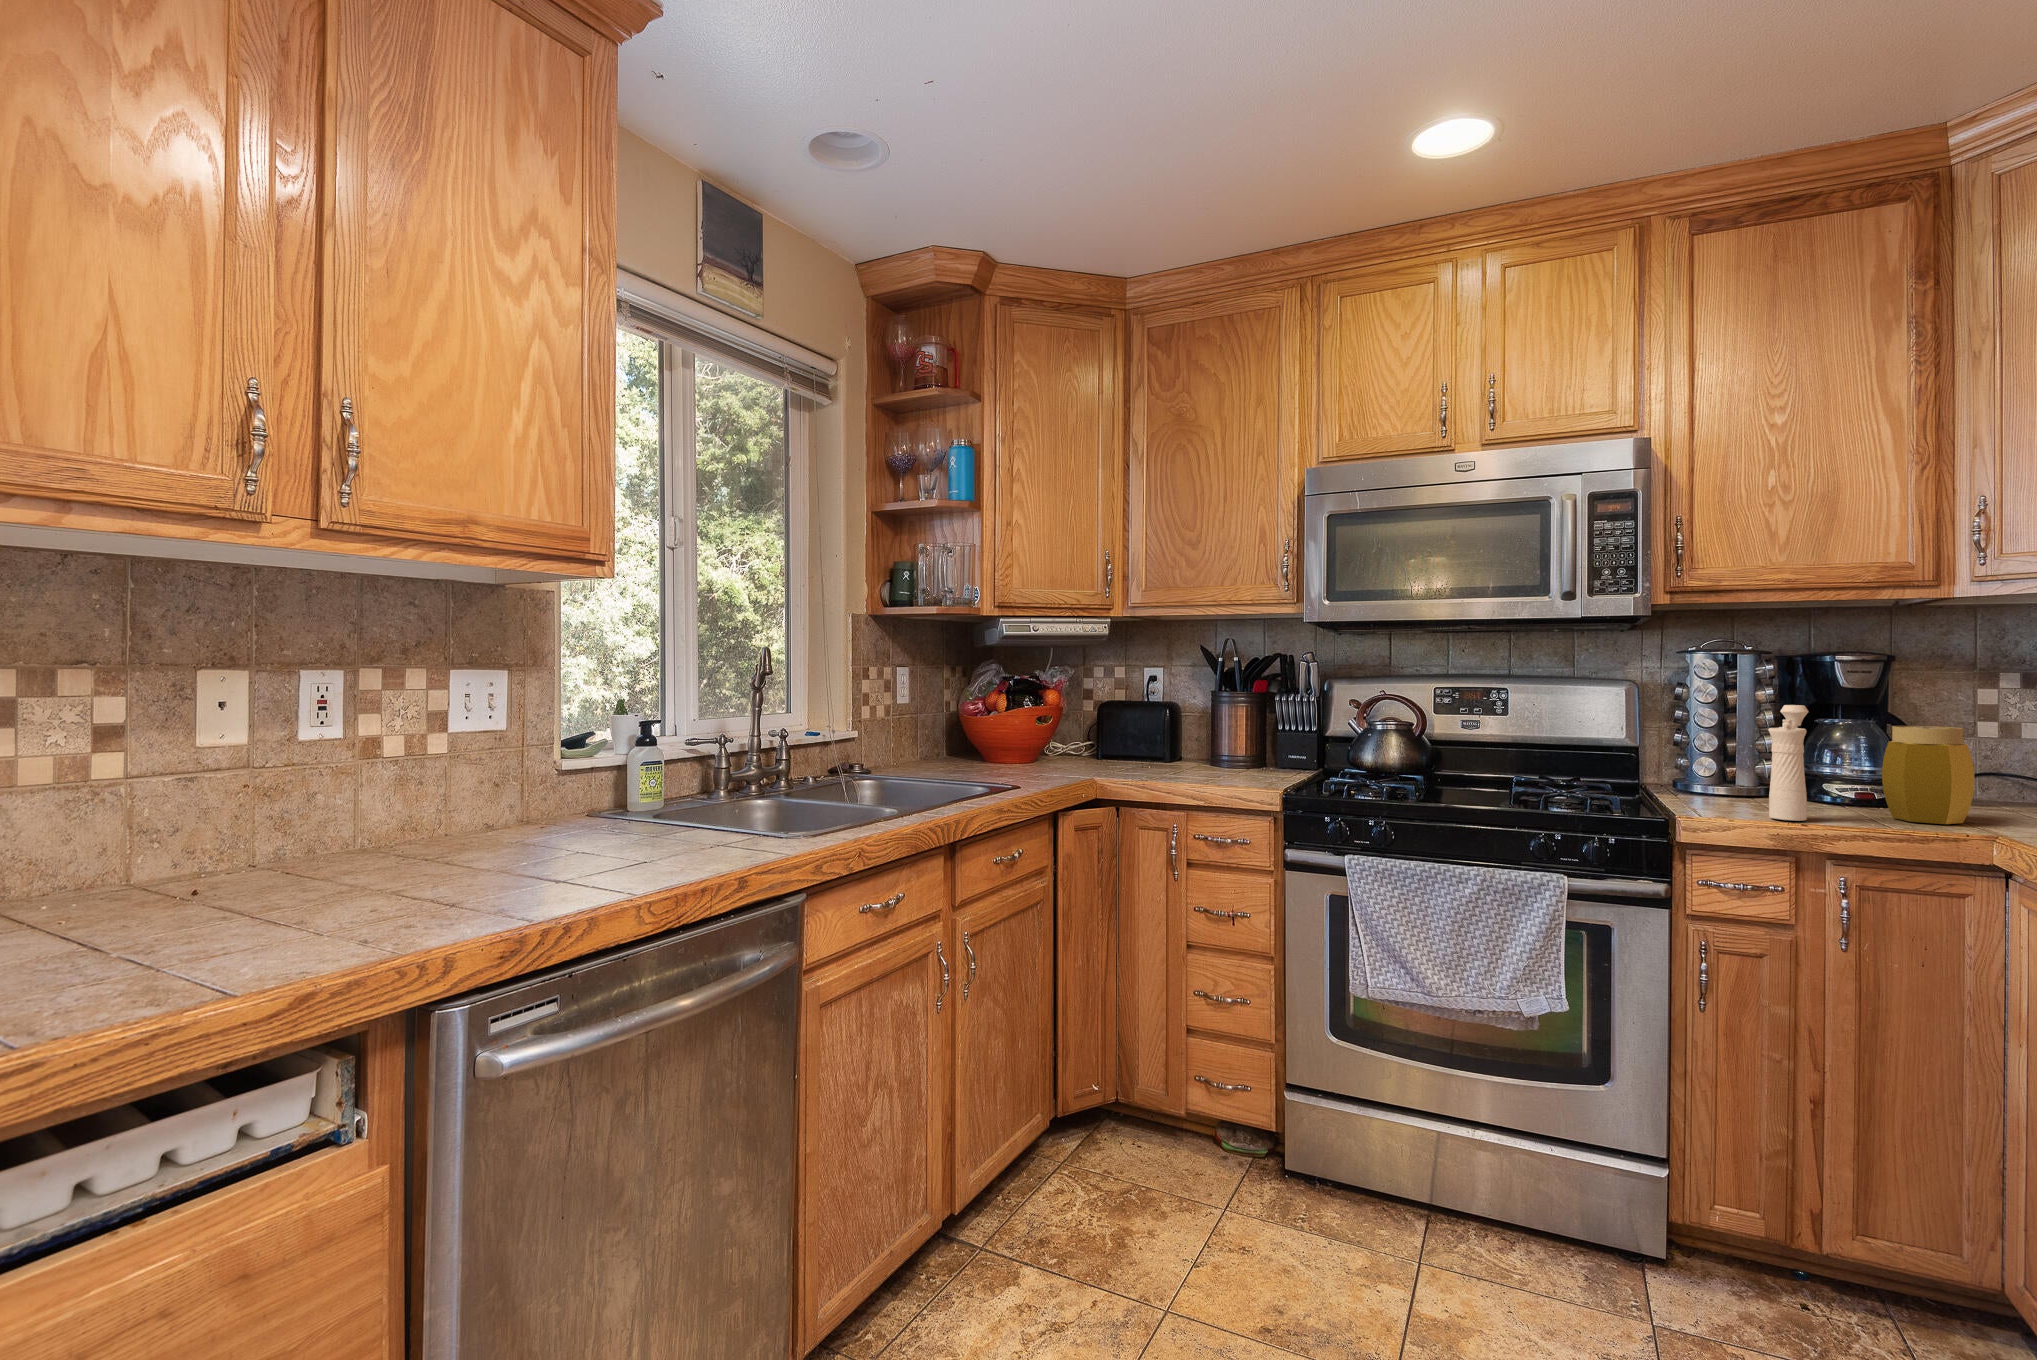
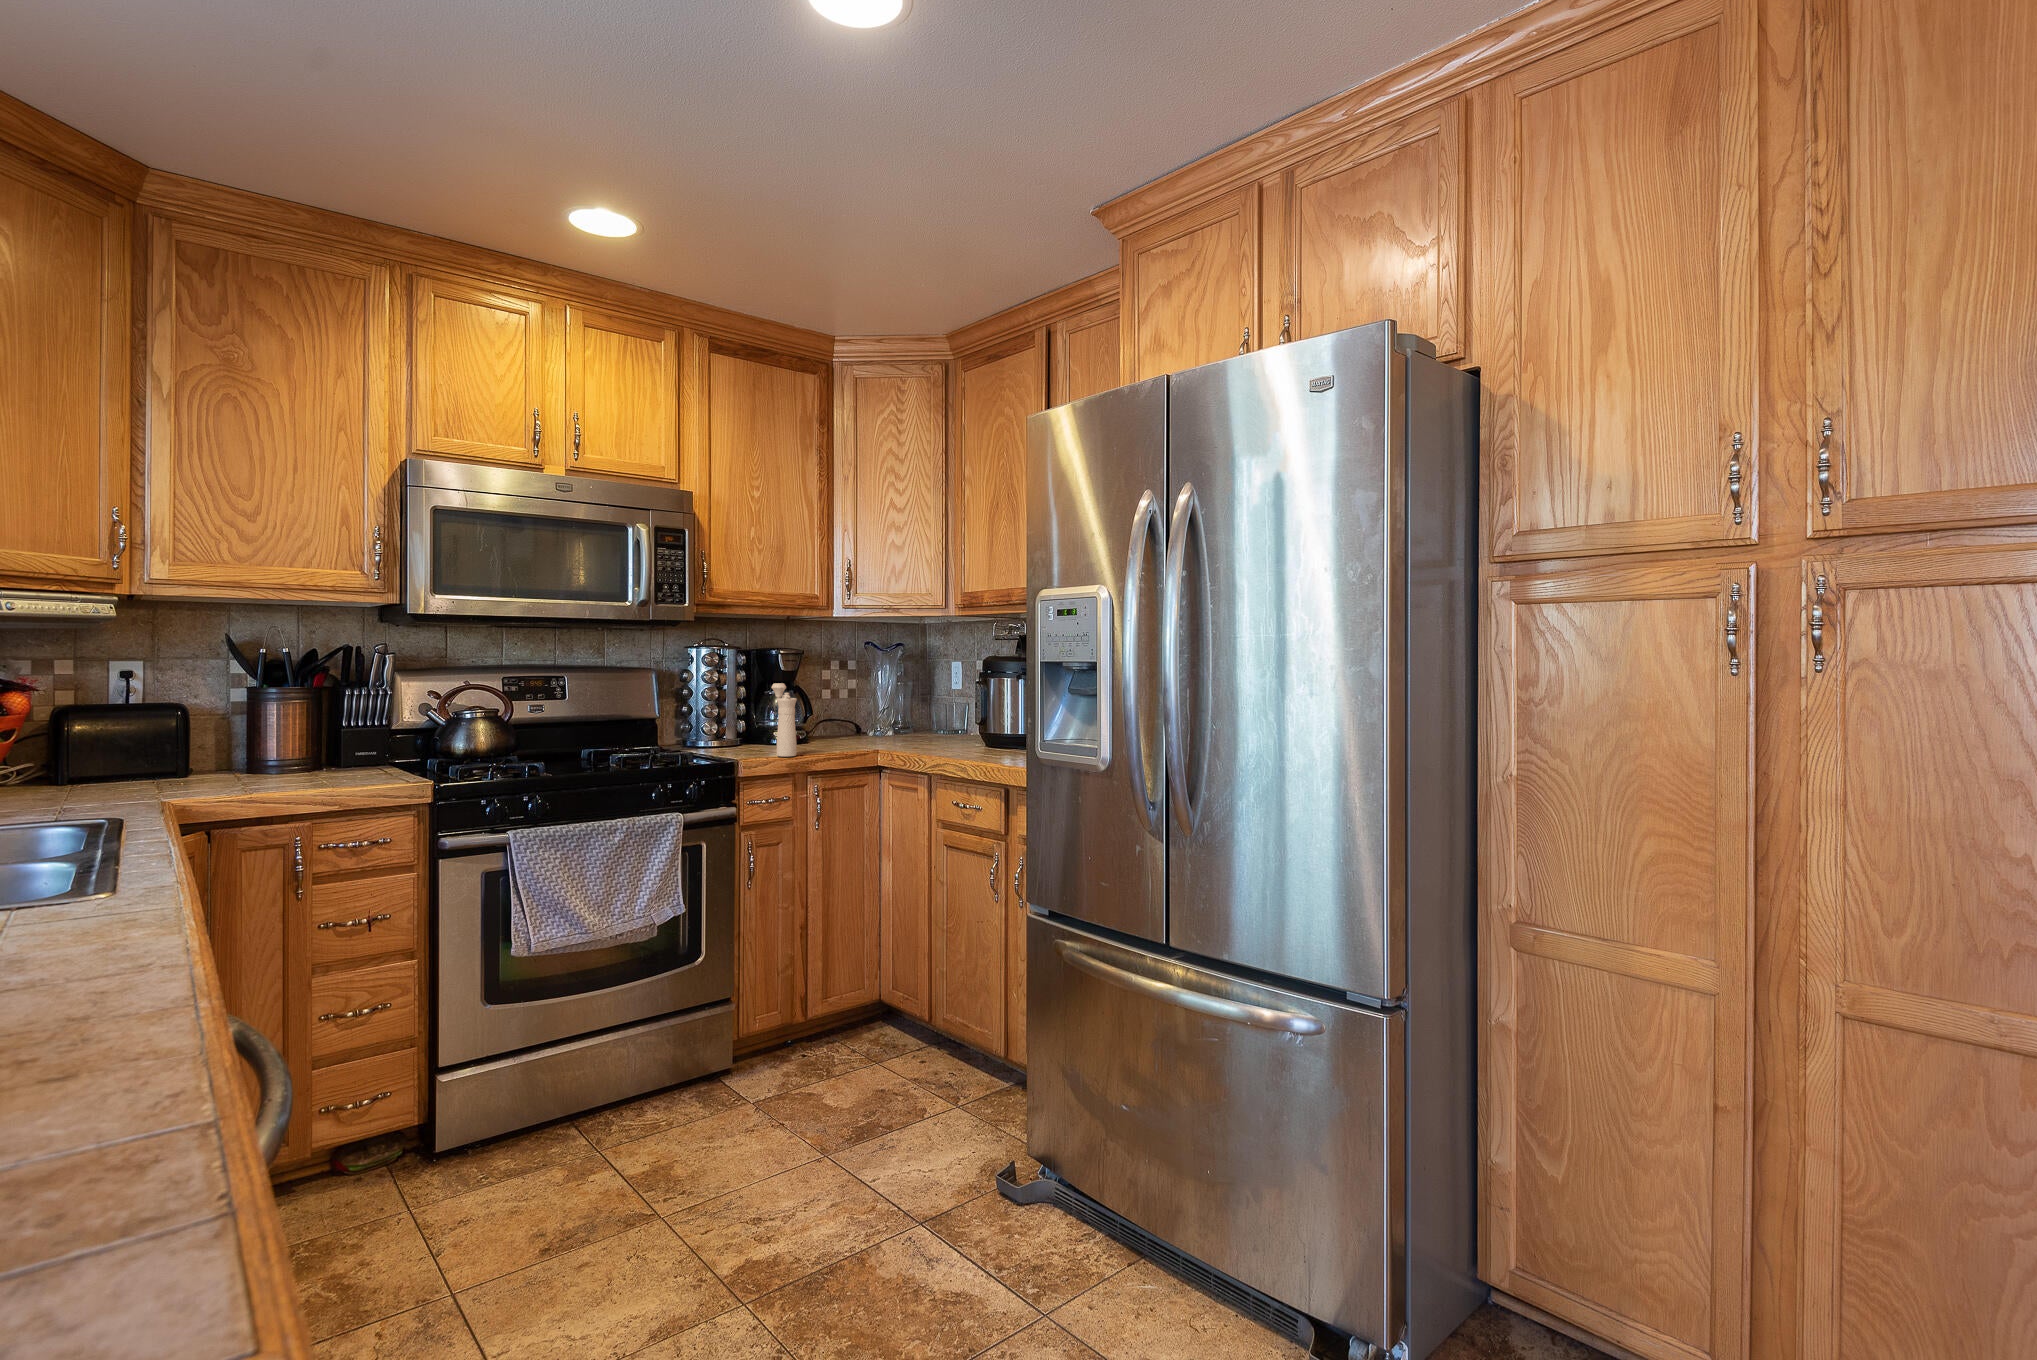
jar: present [1882,726,1974,824] -> none [819,693,858,750]

